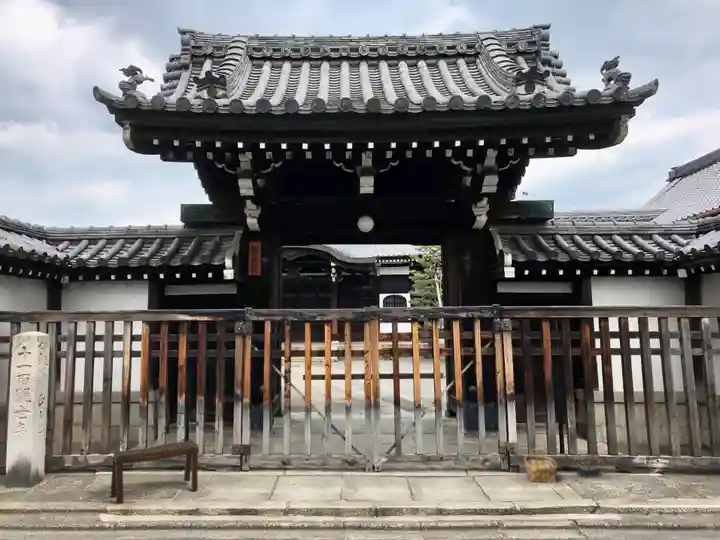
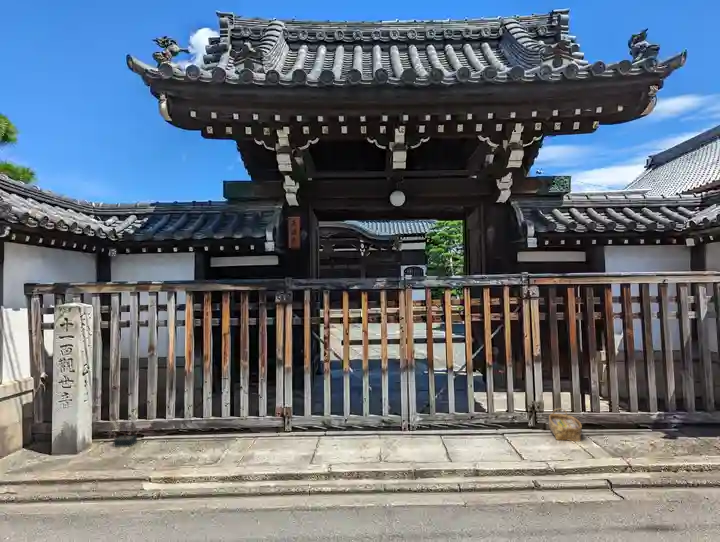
bench: present [111,440,199,504] -> none [168,399,247,462]
decorative plant: present [575,451,600,478] -> present [109,420,137,447]

